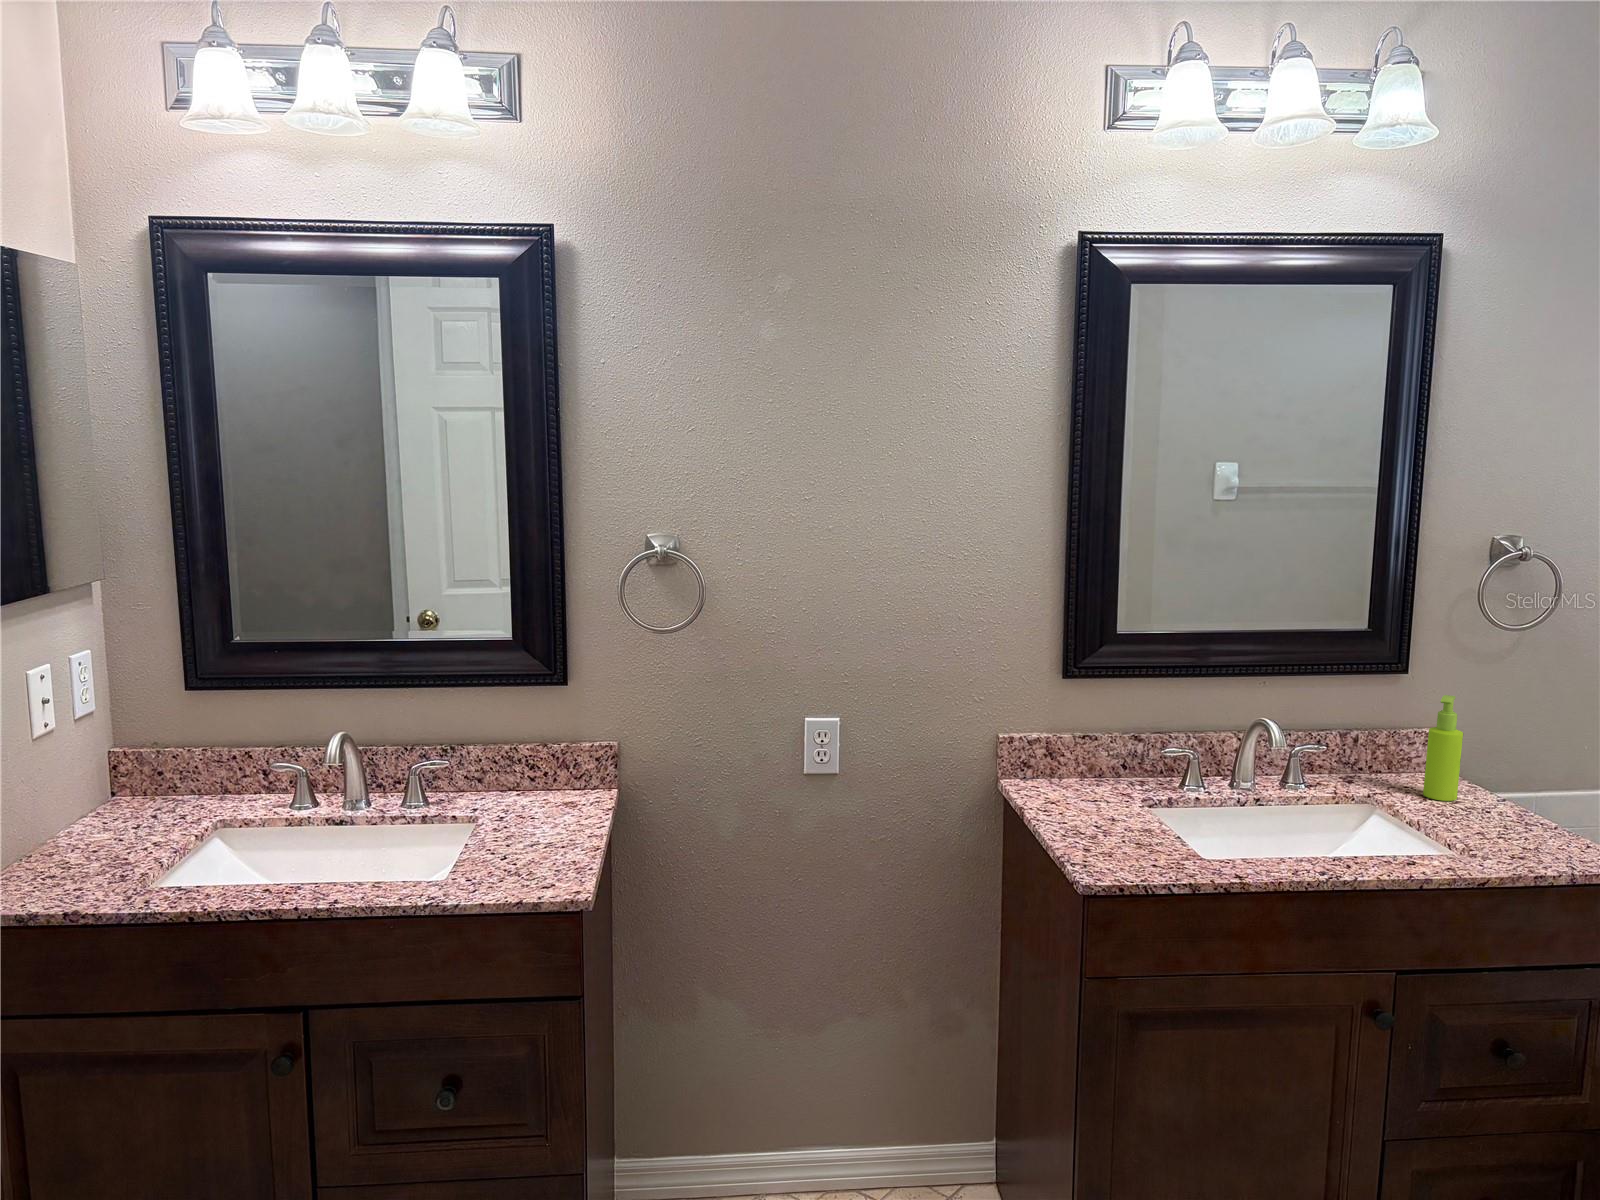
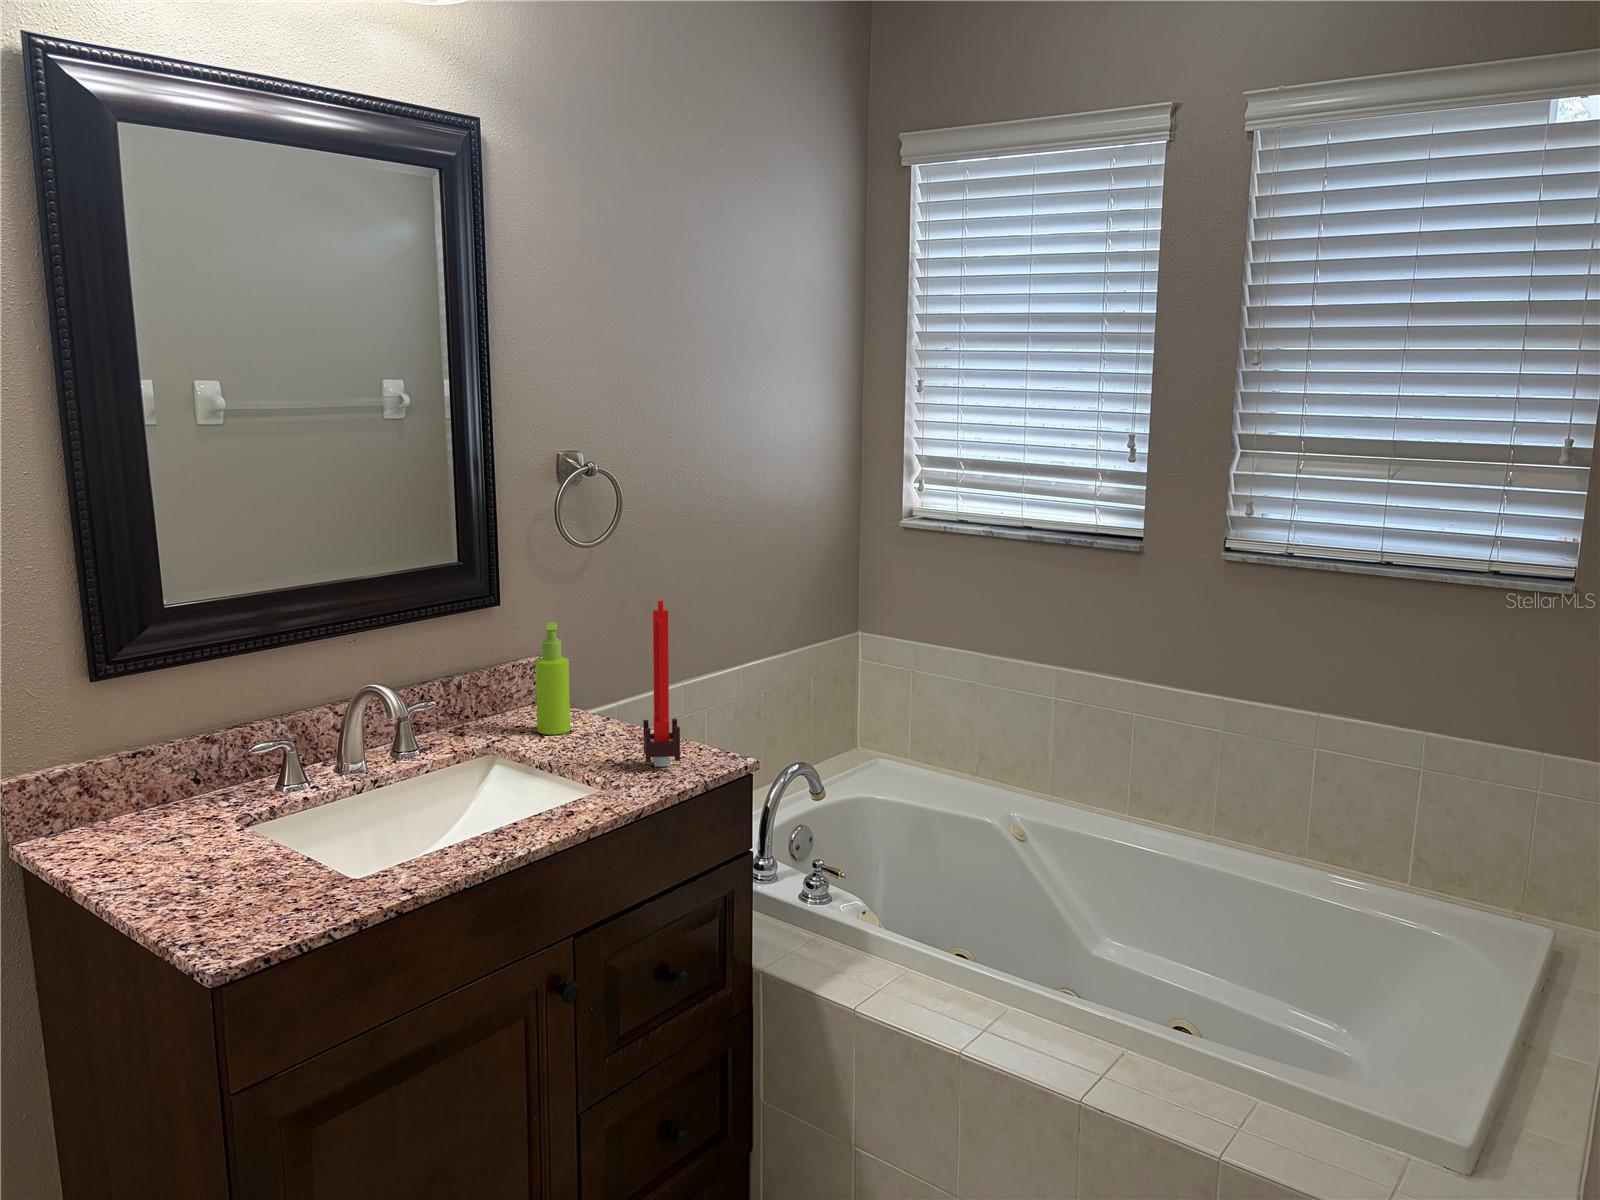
candle: none [1511,688,1556,851] -> present [643,600,680,767]

